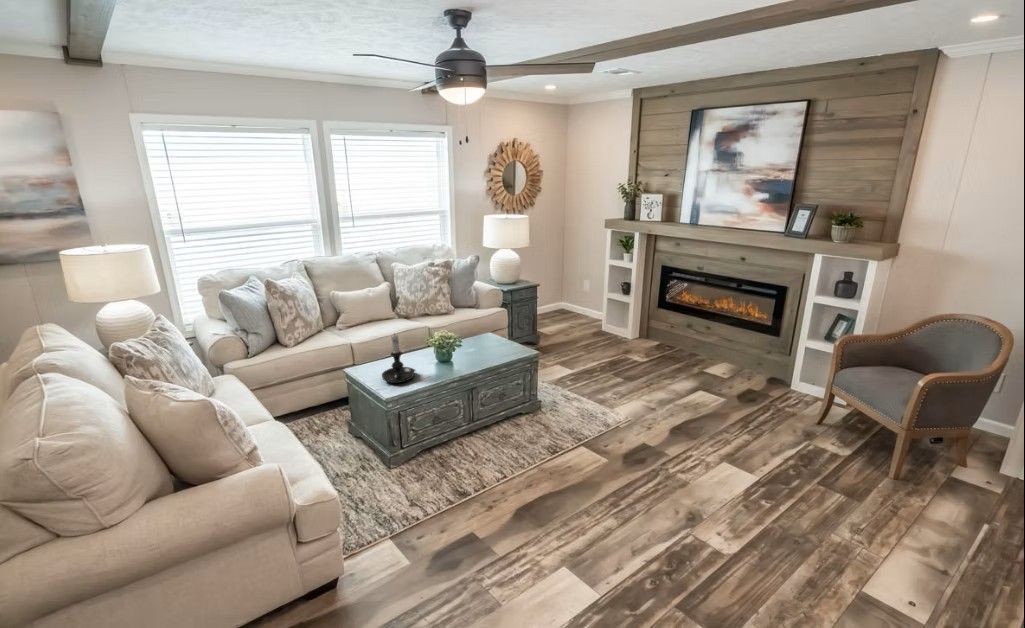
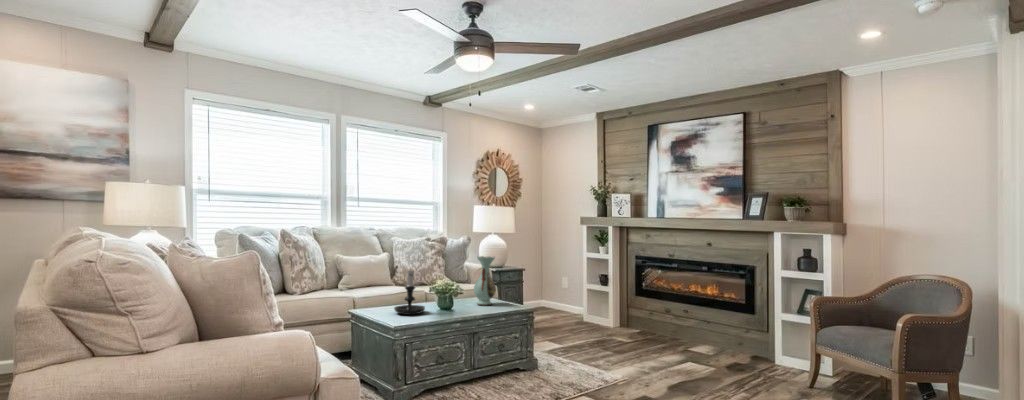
decorative vase: none [471,304,495,359] -> present [474,256,496,305]

